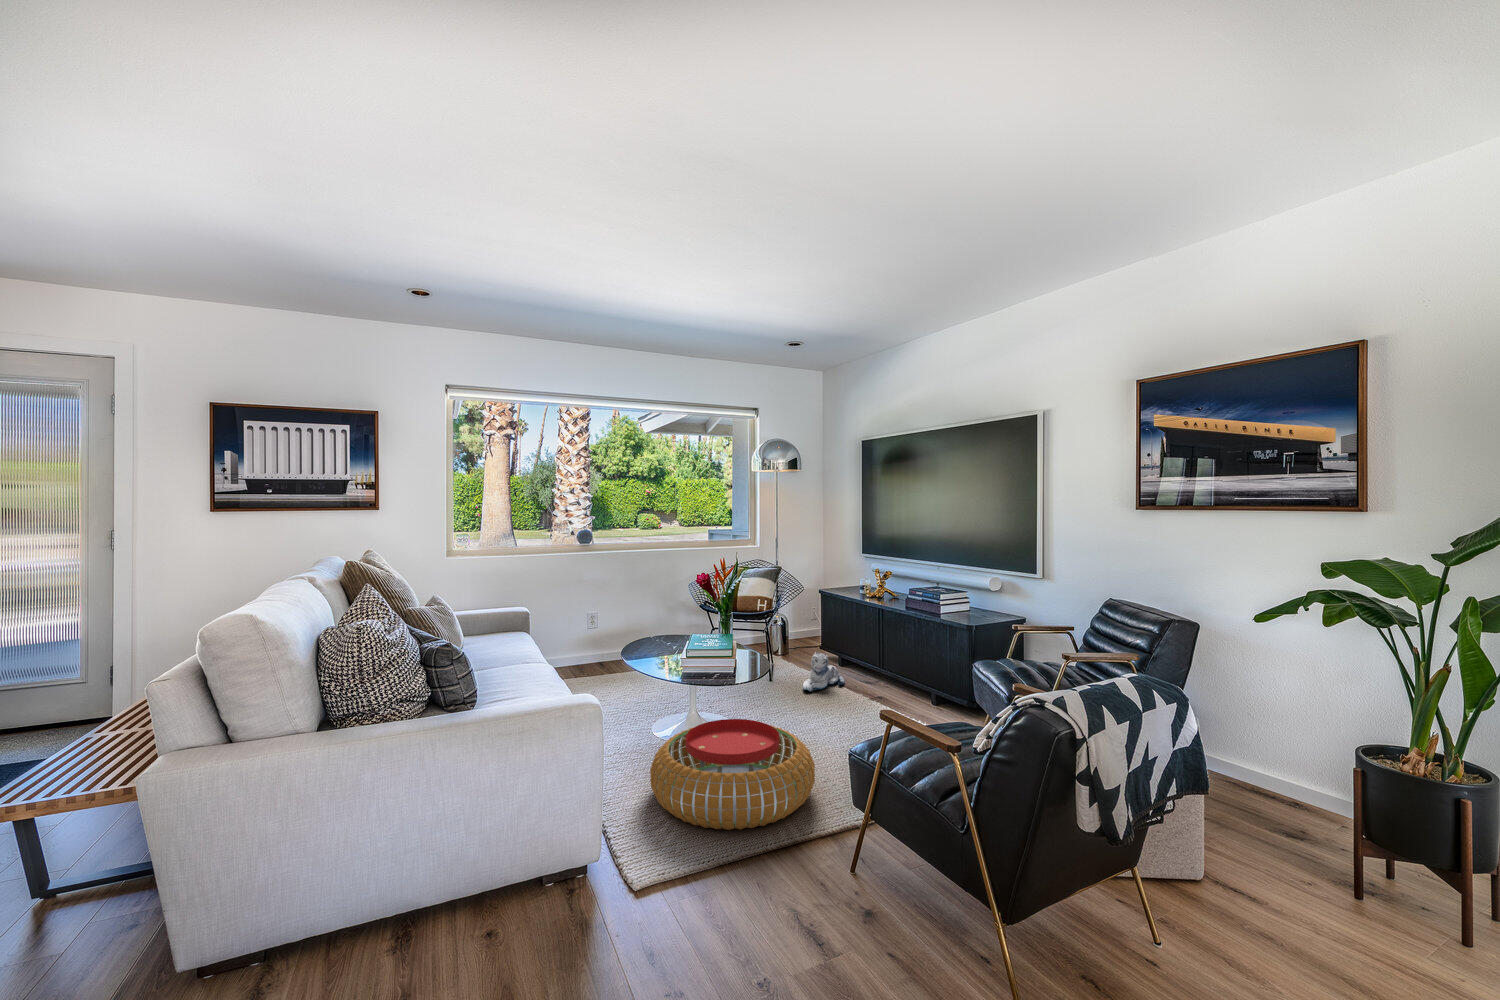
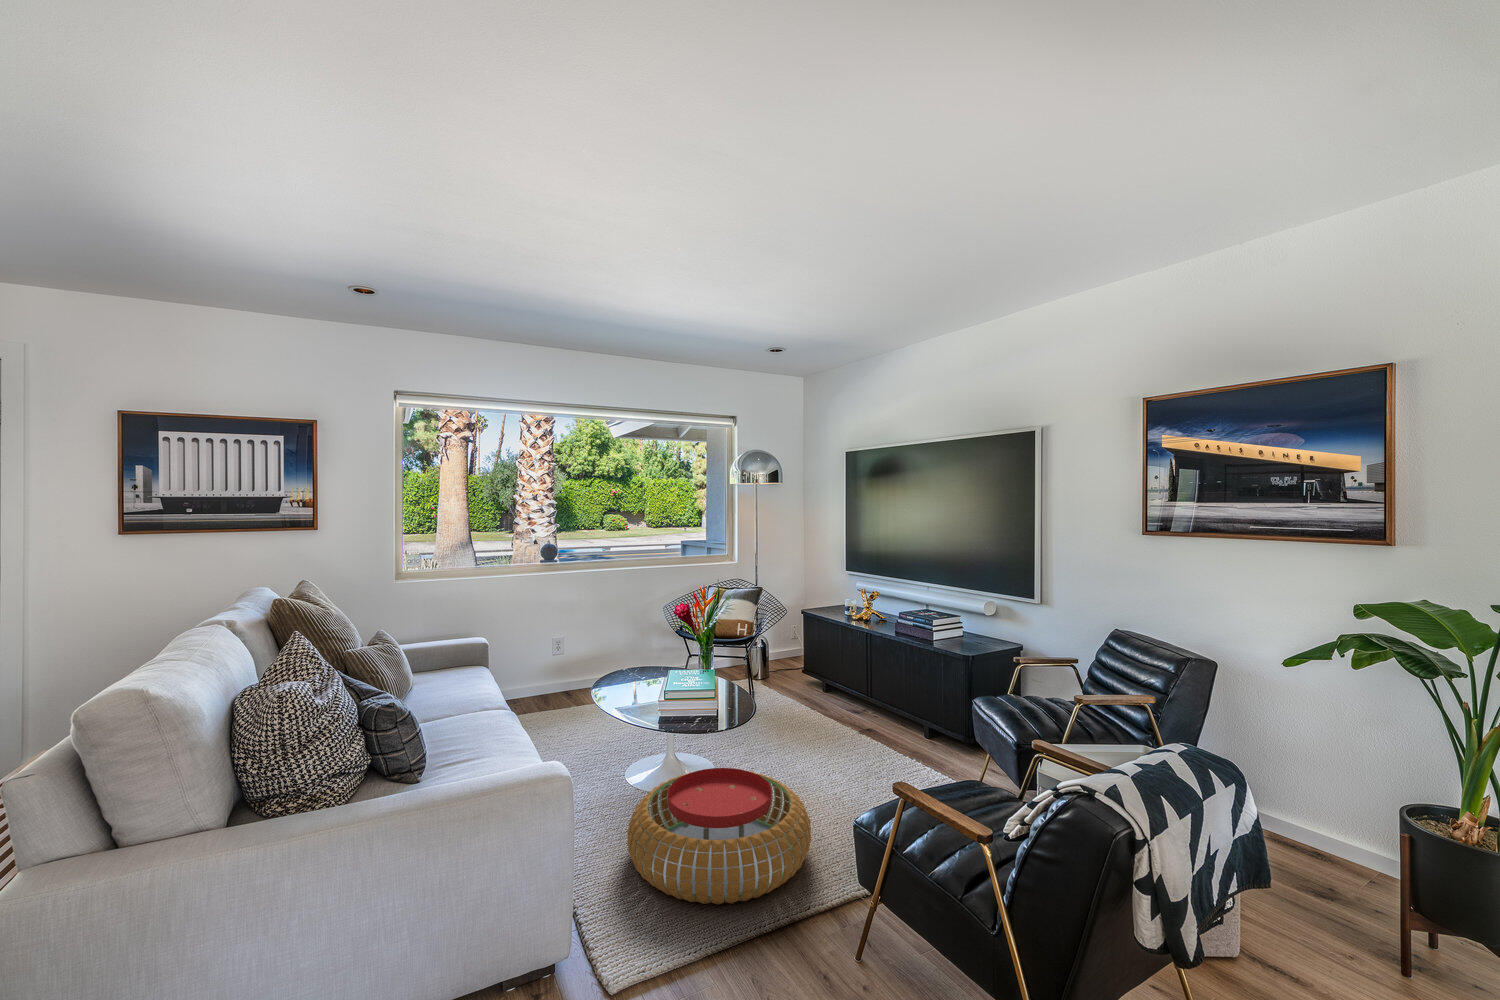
plush toy: present [803,652,845,692] -> none [786,679,830,722]

